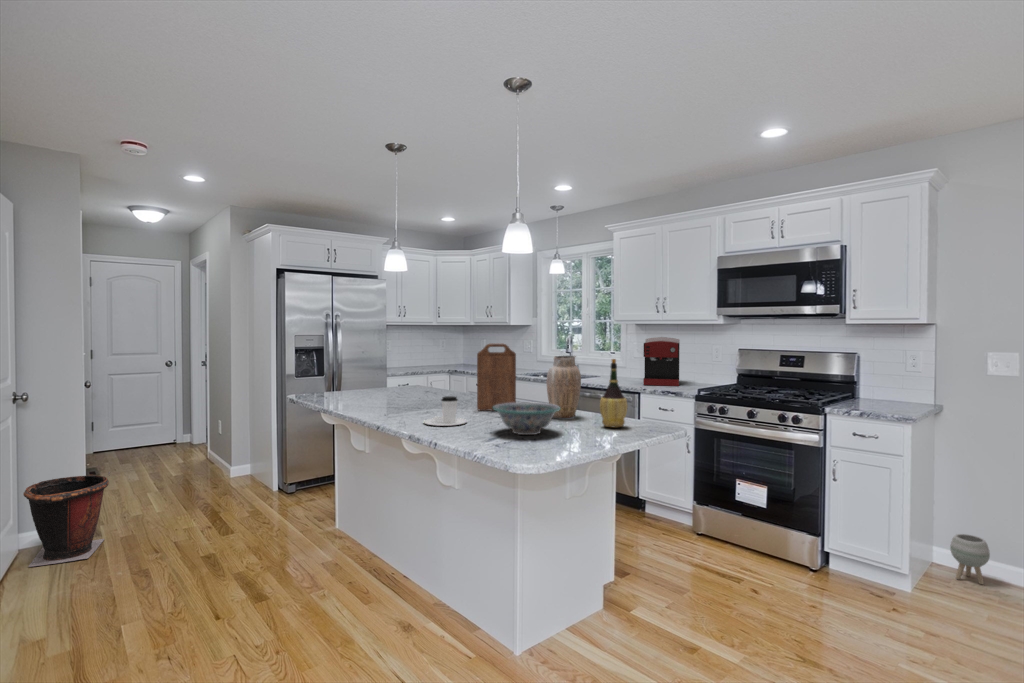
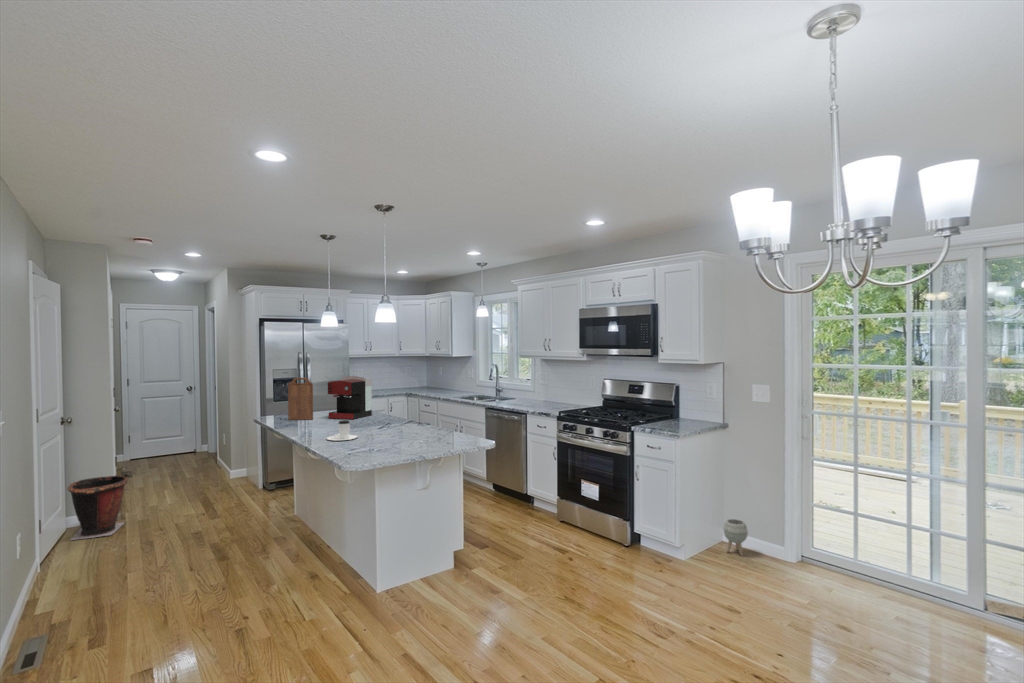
coffee maker: present [643,337,680,386] -> present [328,376,372,419]
cutting board: present [477,344,516,410] -> present [288,378,313,420]
vase: present [546,356,581,418] -> none [417,391,441,435]
wine bottle: present [600,359,628,427] -> none [442,395,460,442]
decorative bowl: present [493,402,560,435] -> none [363,425,409,447]

